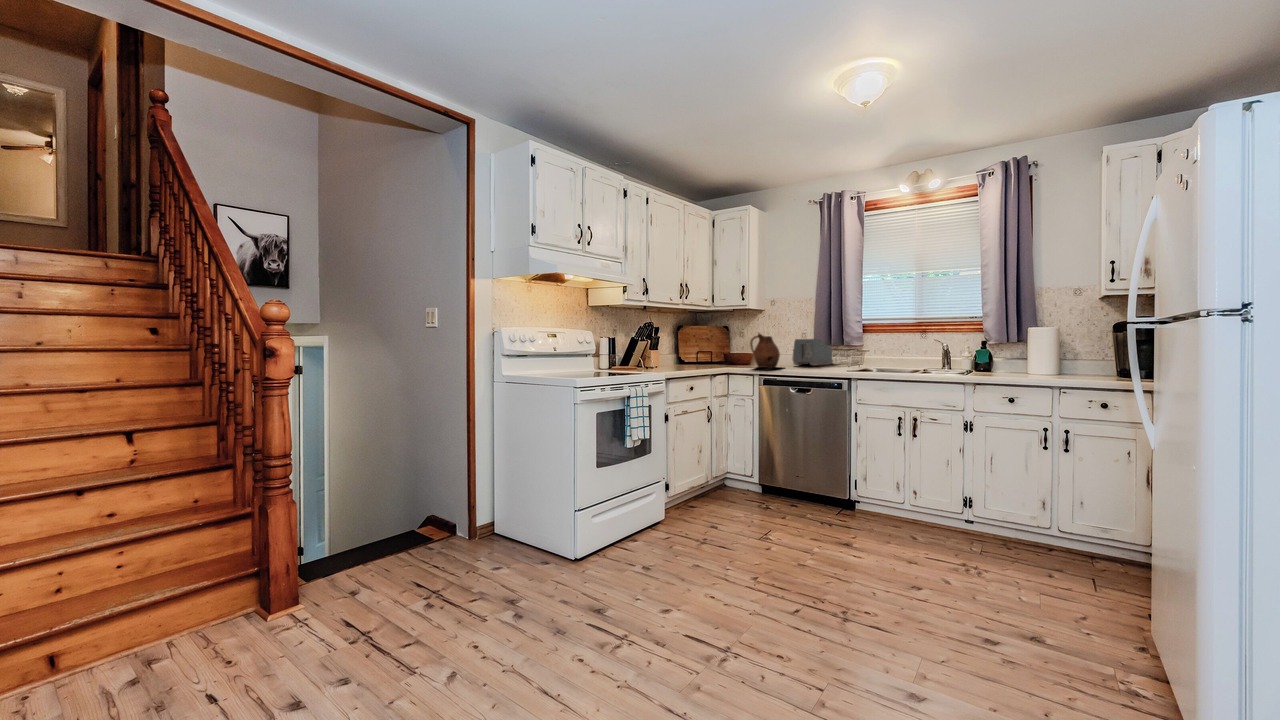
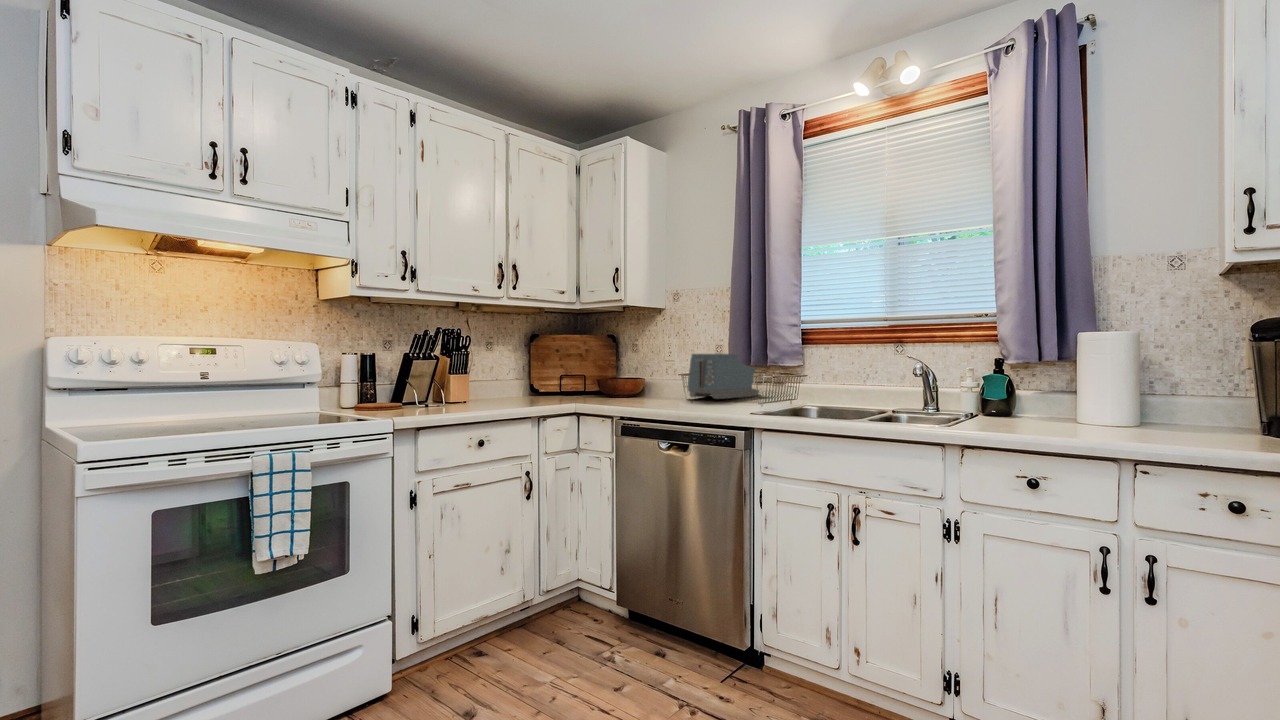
ceramic pitcher: present [750,333,780,368] -> none [611,342,670,406]

